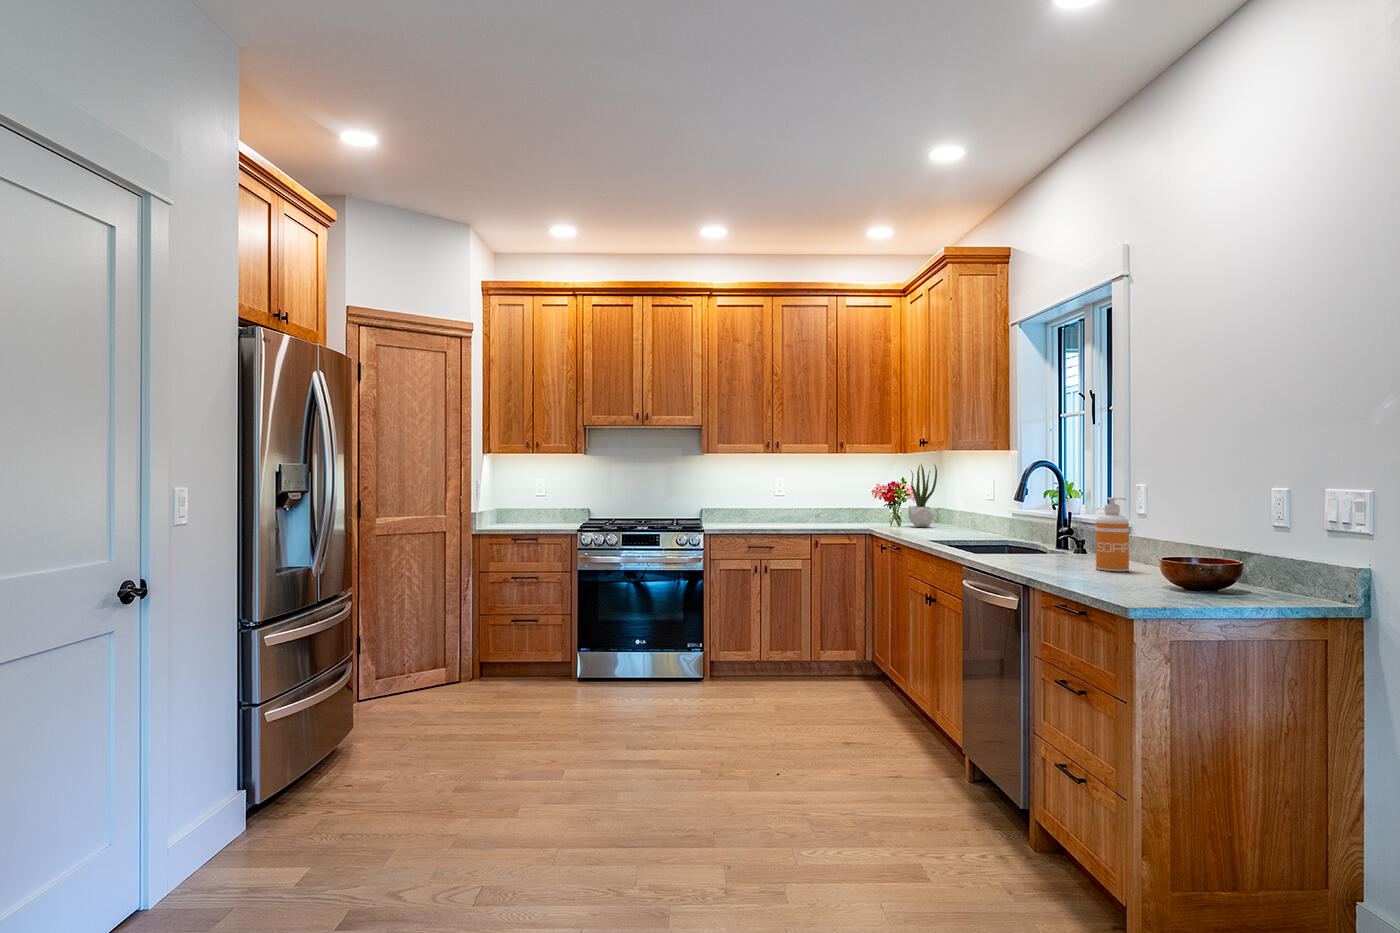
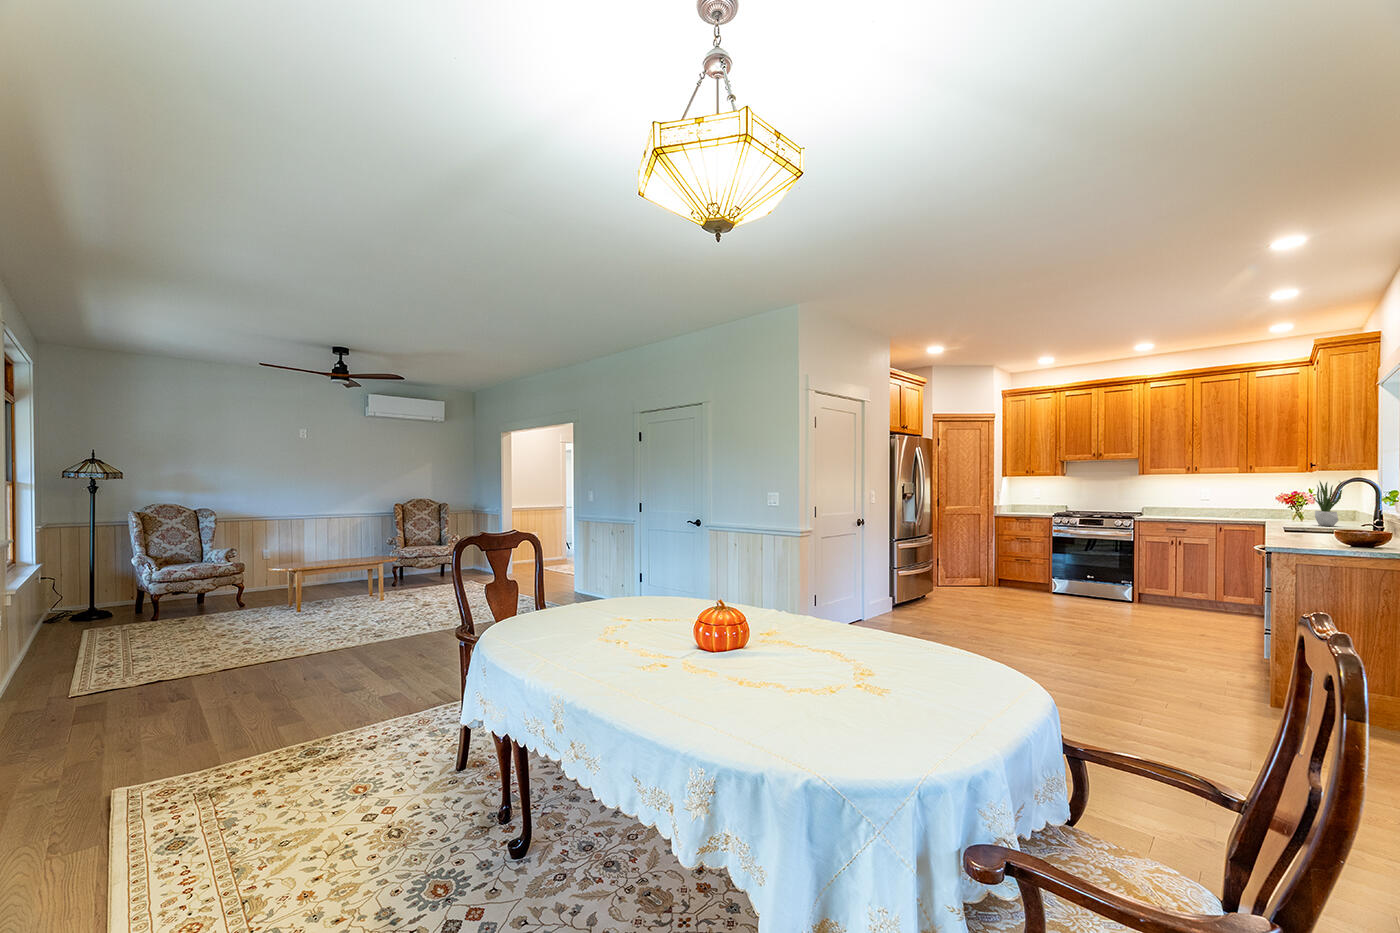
soap dispenser: present [1096,497,1129,571] -> none [1288,504,1311,544]

